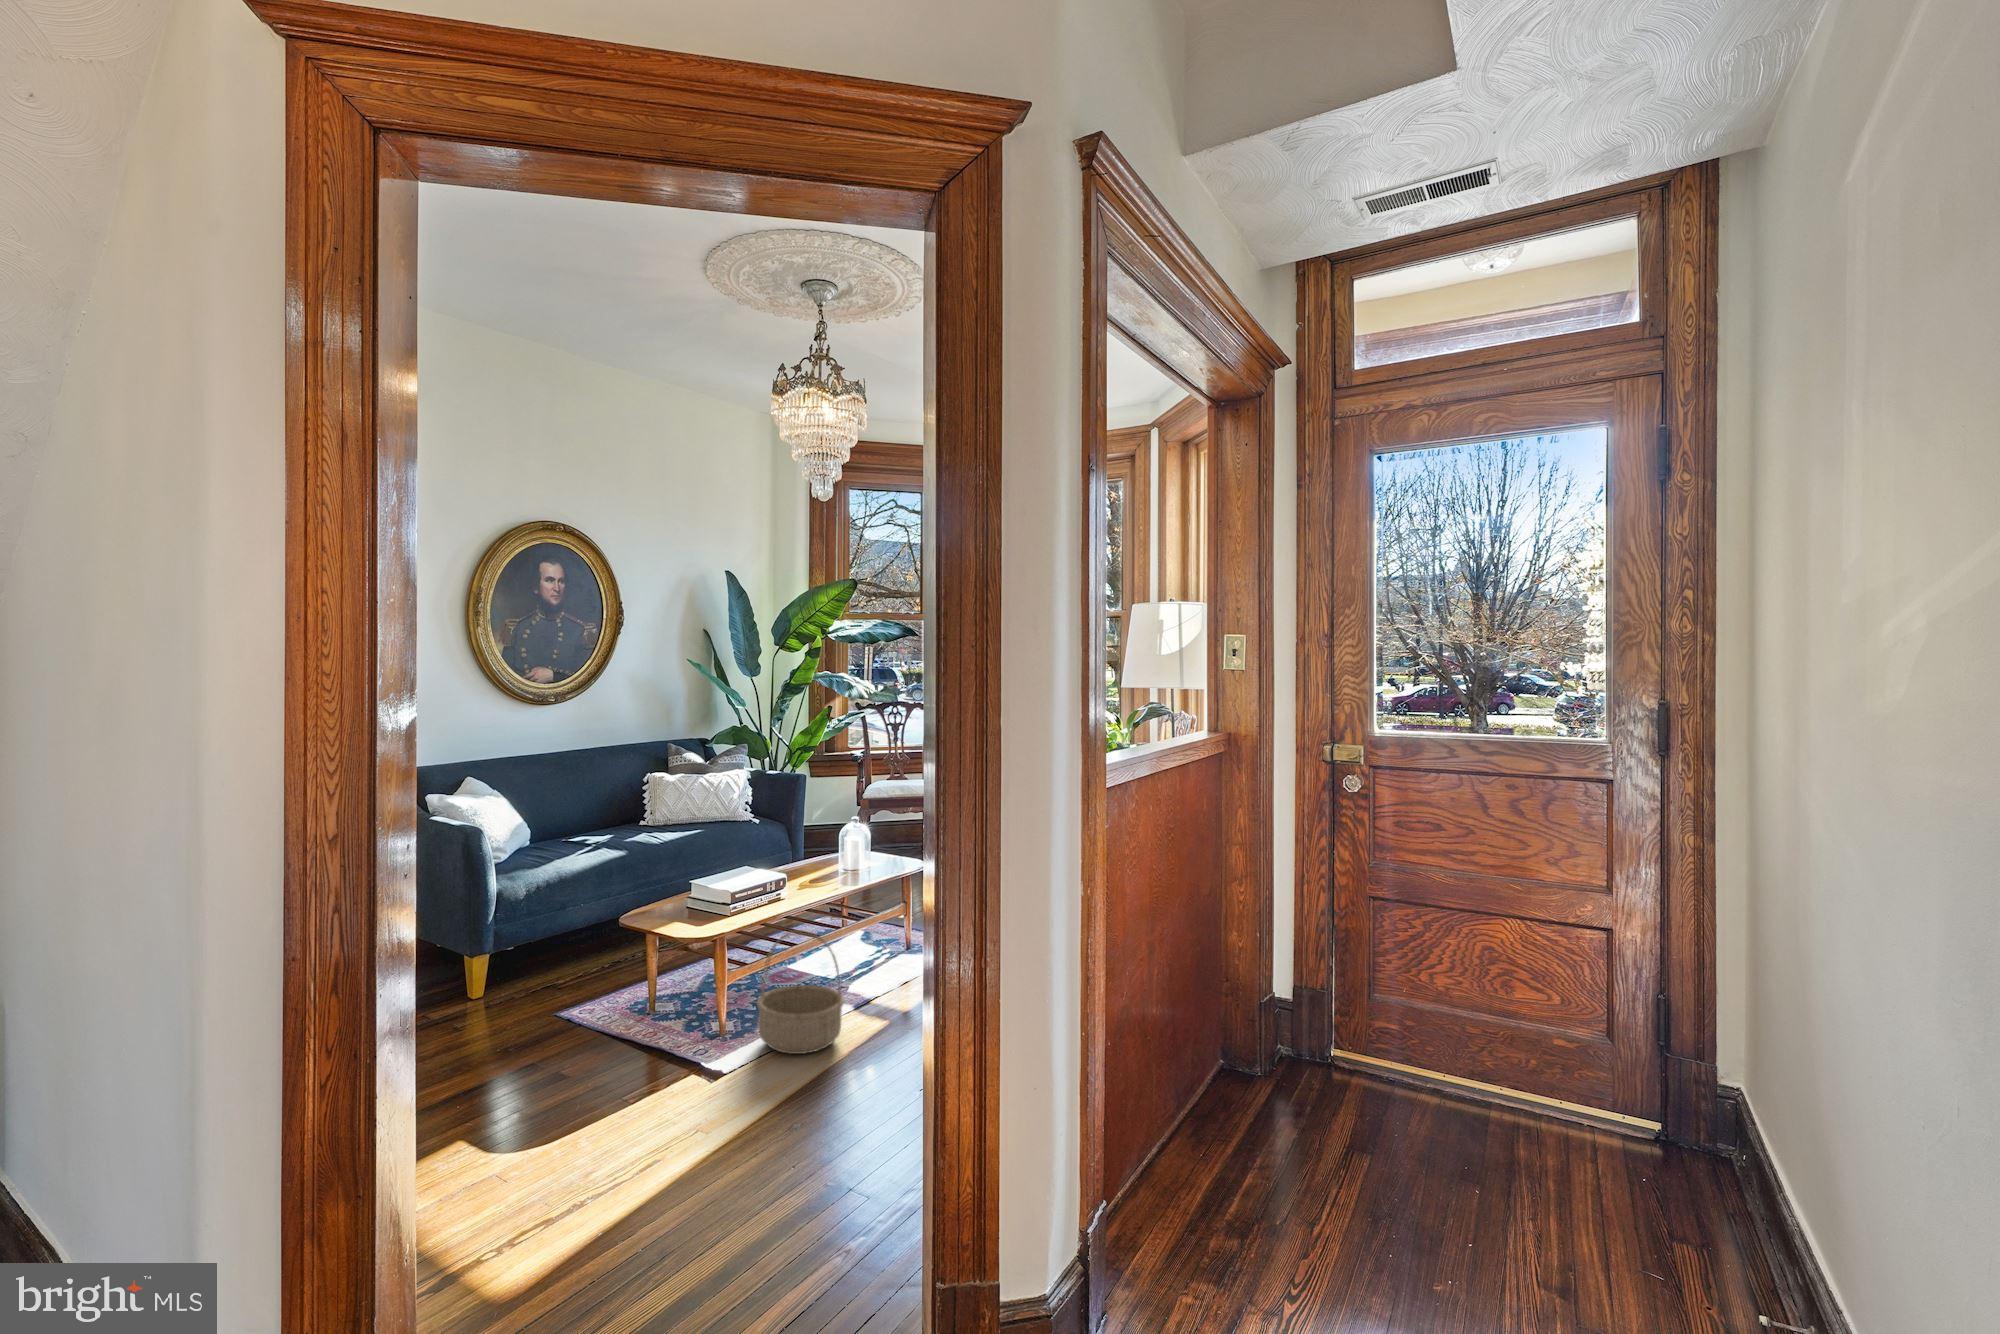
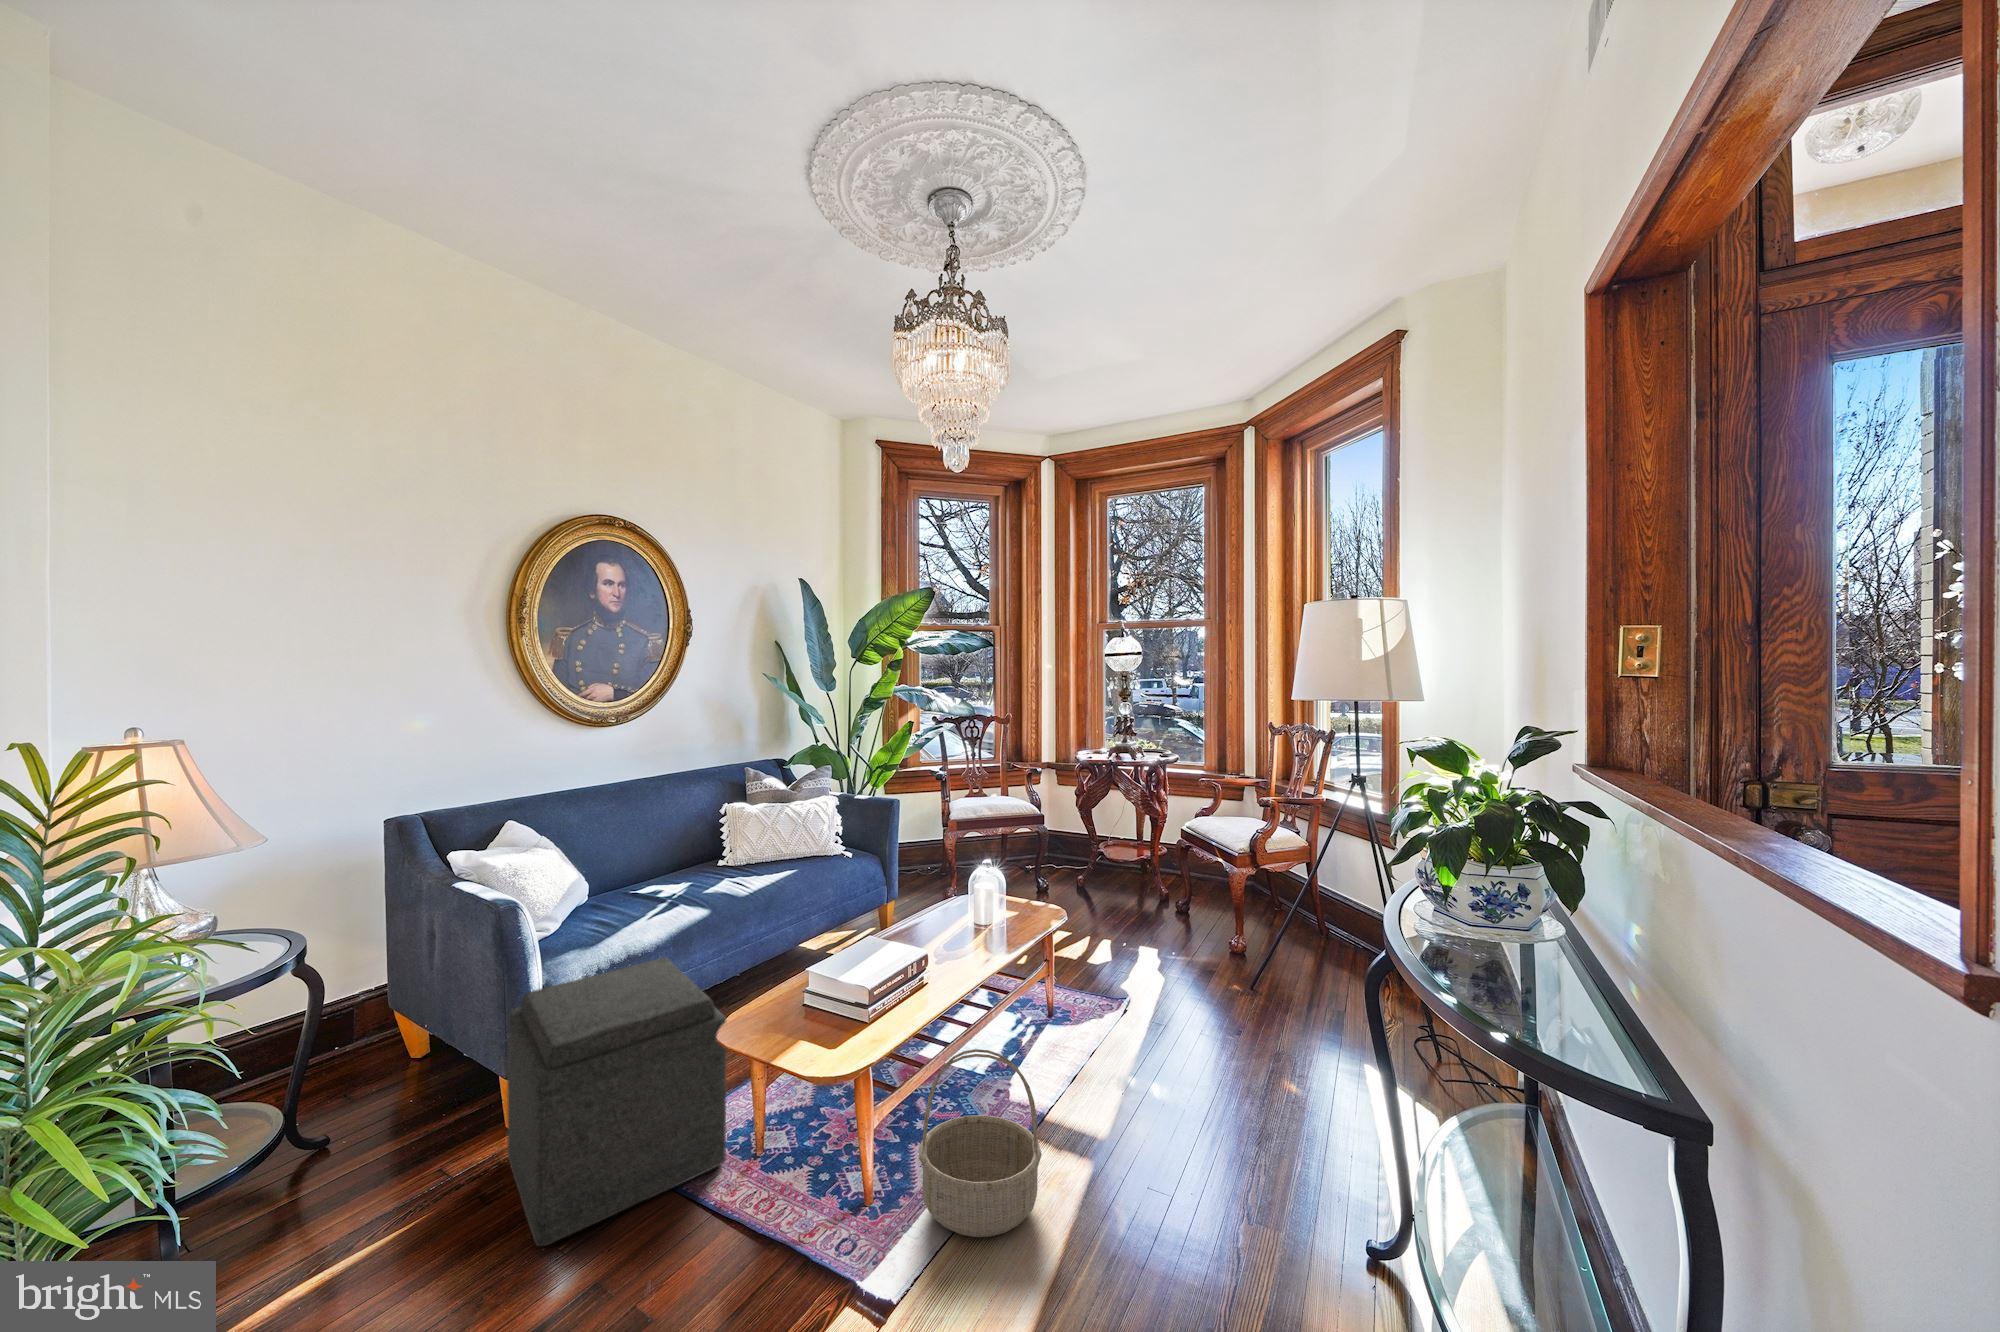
ottoman: none [471,876,628,1048] -> present [507,958,726,1246]

